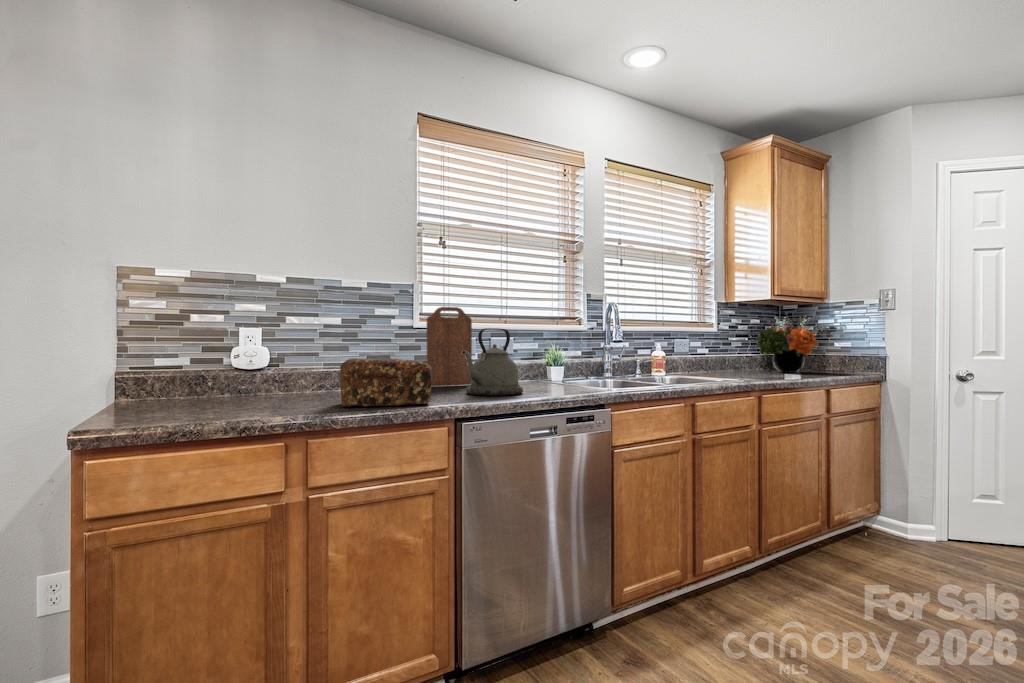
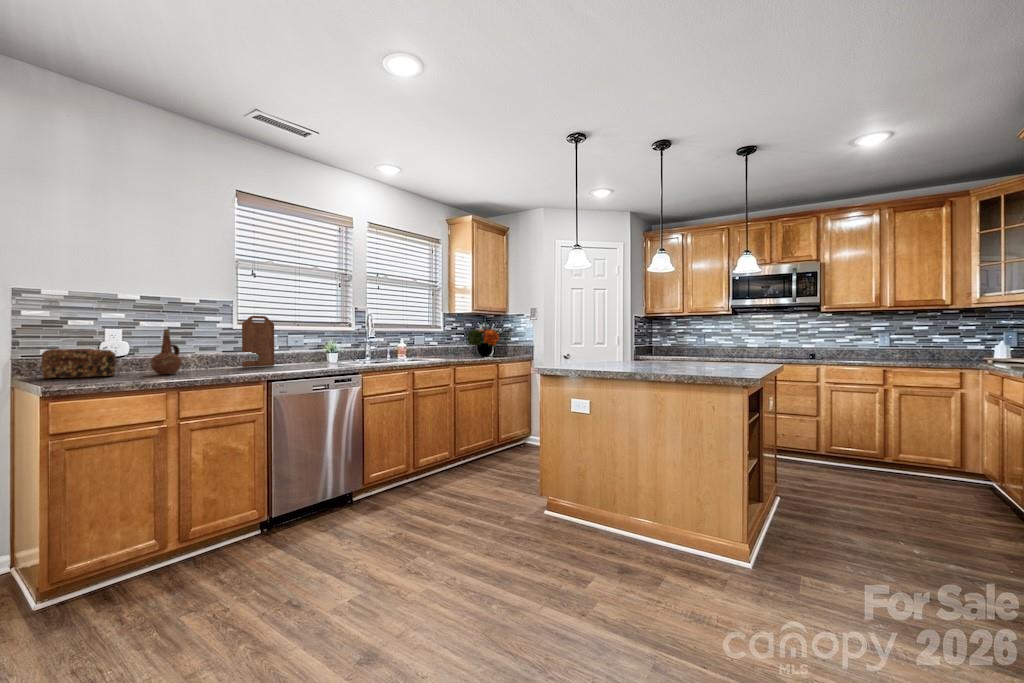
ceramic pitcher: none [285,327,329,401] -> present [150,329,181,375]
kettle: present [462,328,523,395] -> none [271,330,309,369]
bread loaf: present [340,358,432,407] -> present [41,349,116,379]

